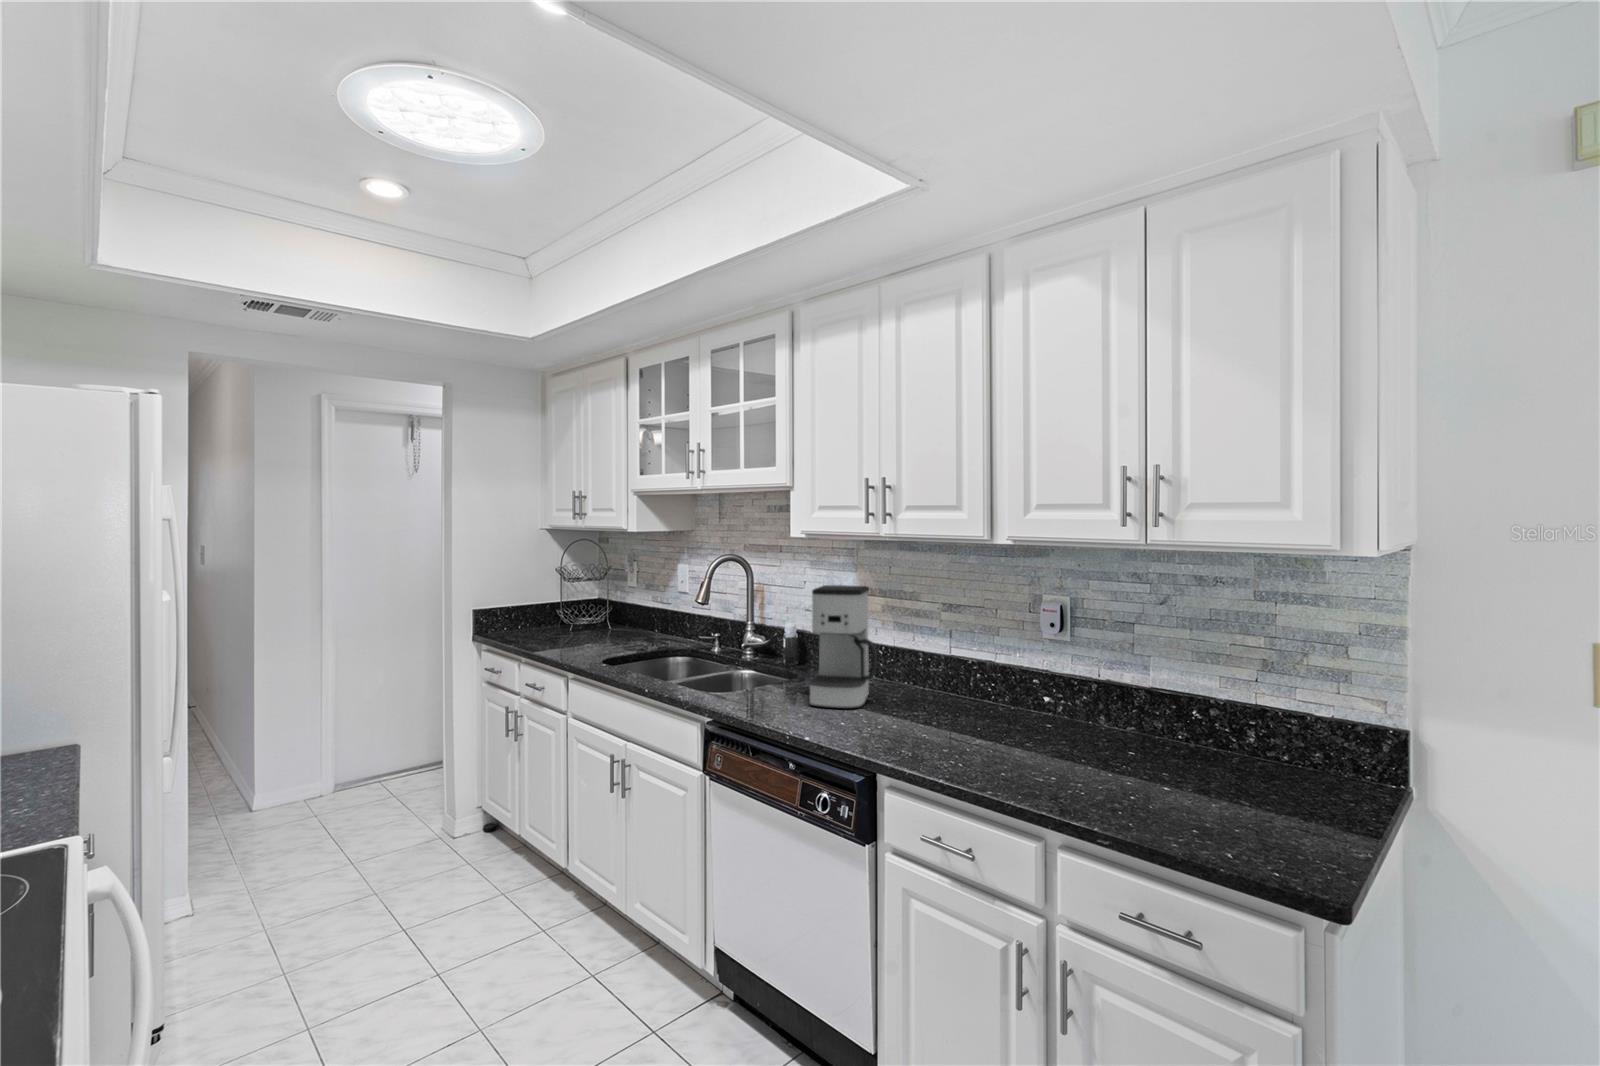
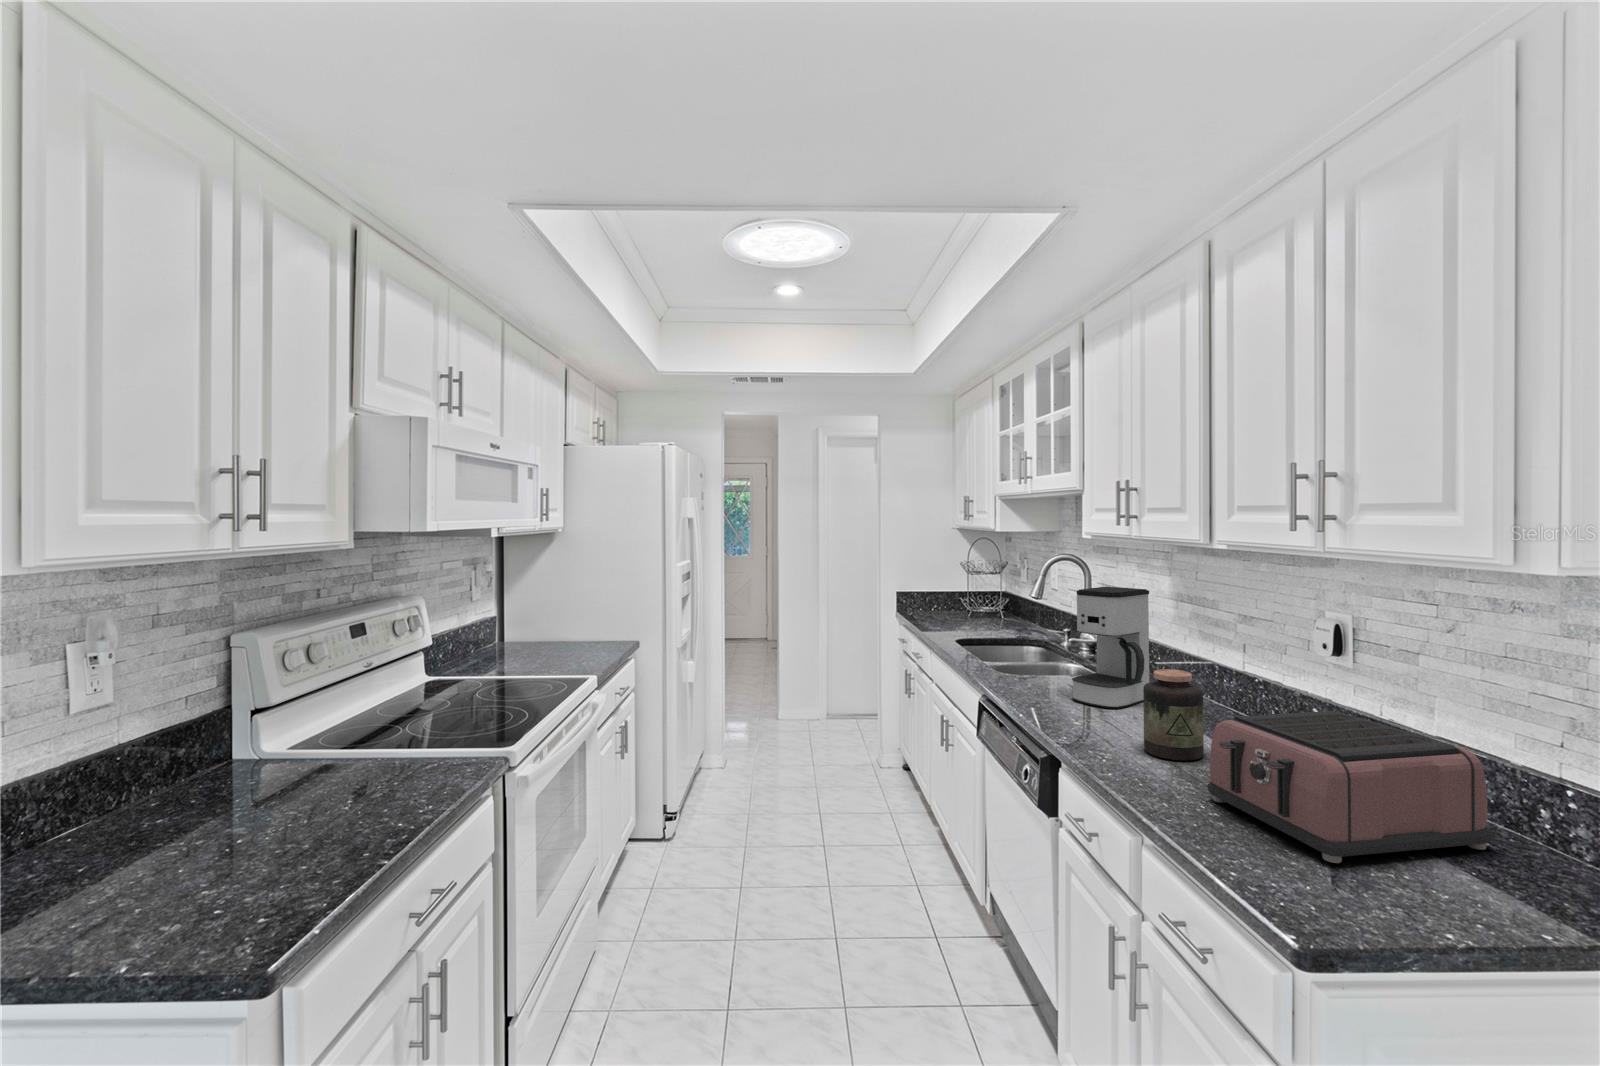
jar: none [937,659,990,746] -> present [1143,669,1204,761]
toaster: none [1049,677,1233,803] -> present [1207,711,1493,863]

